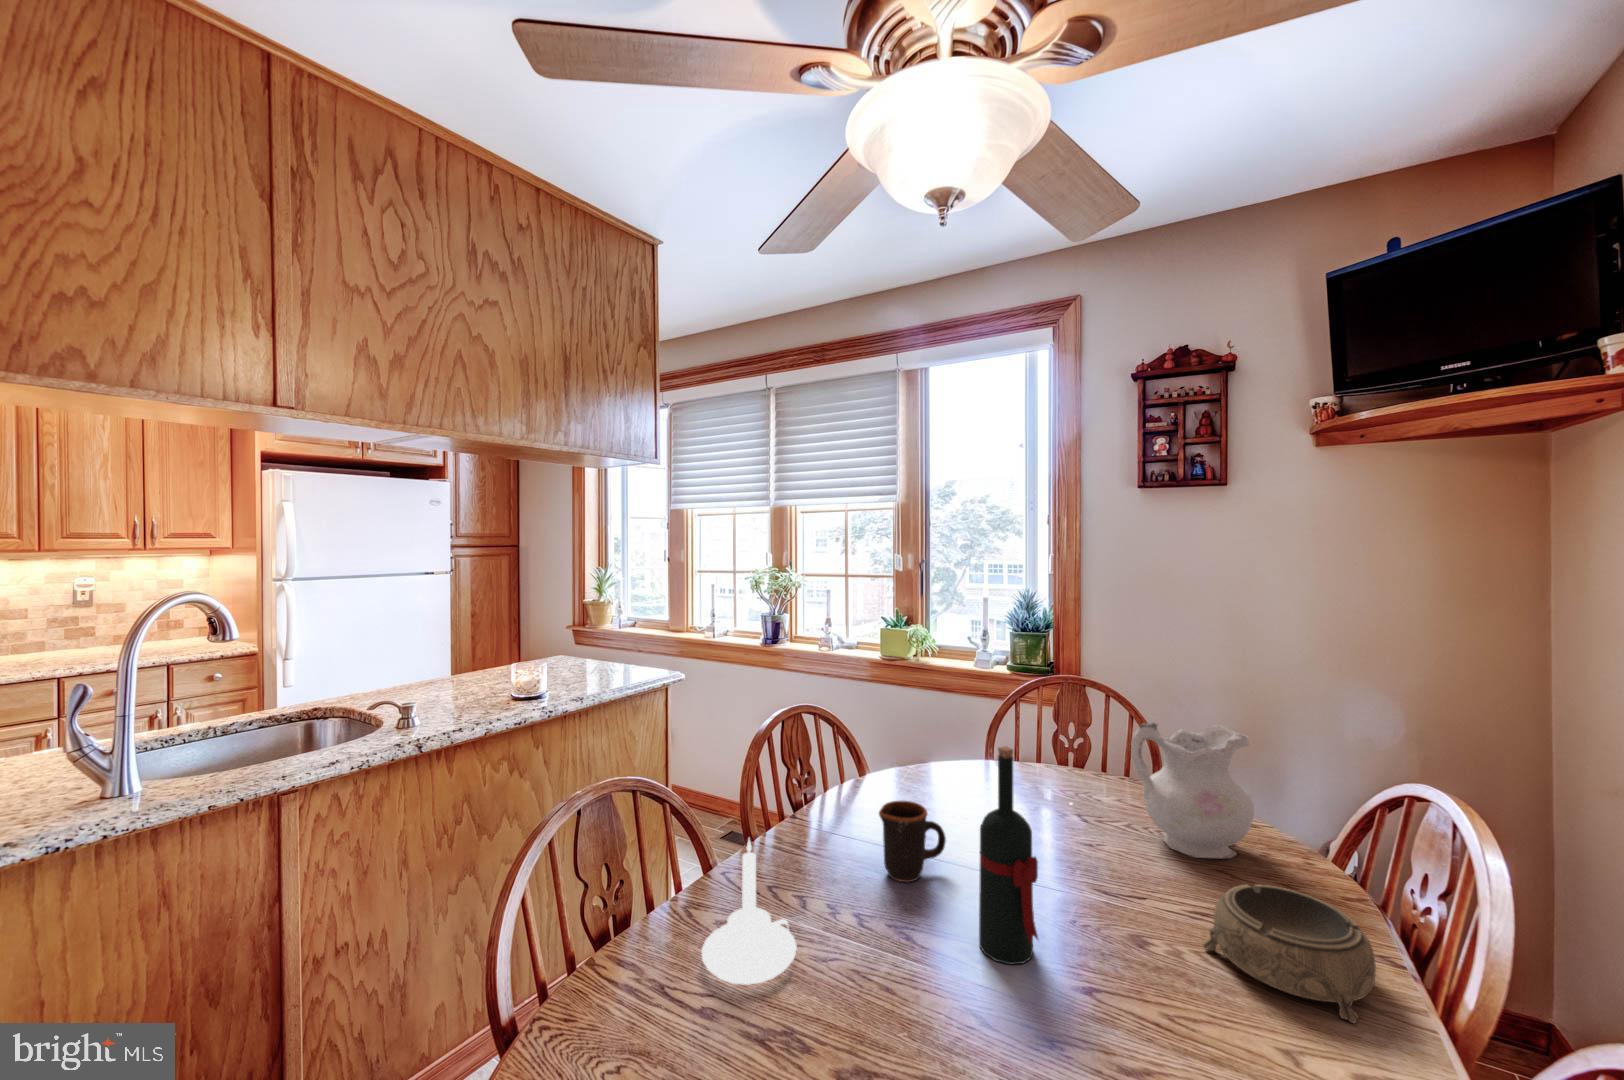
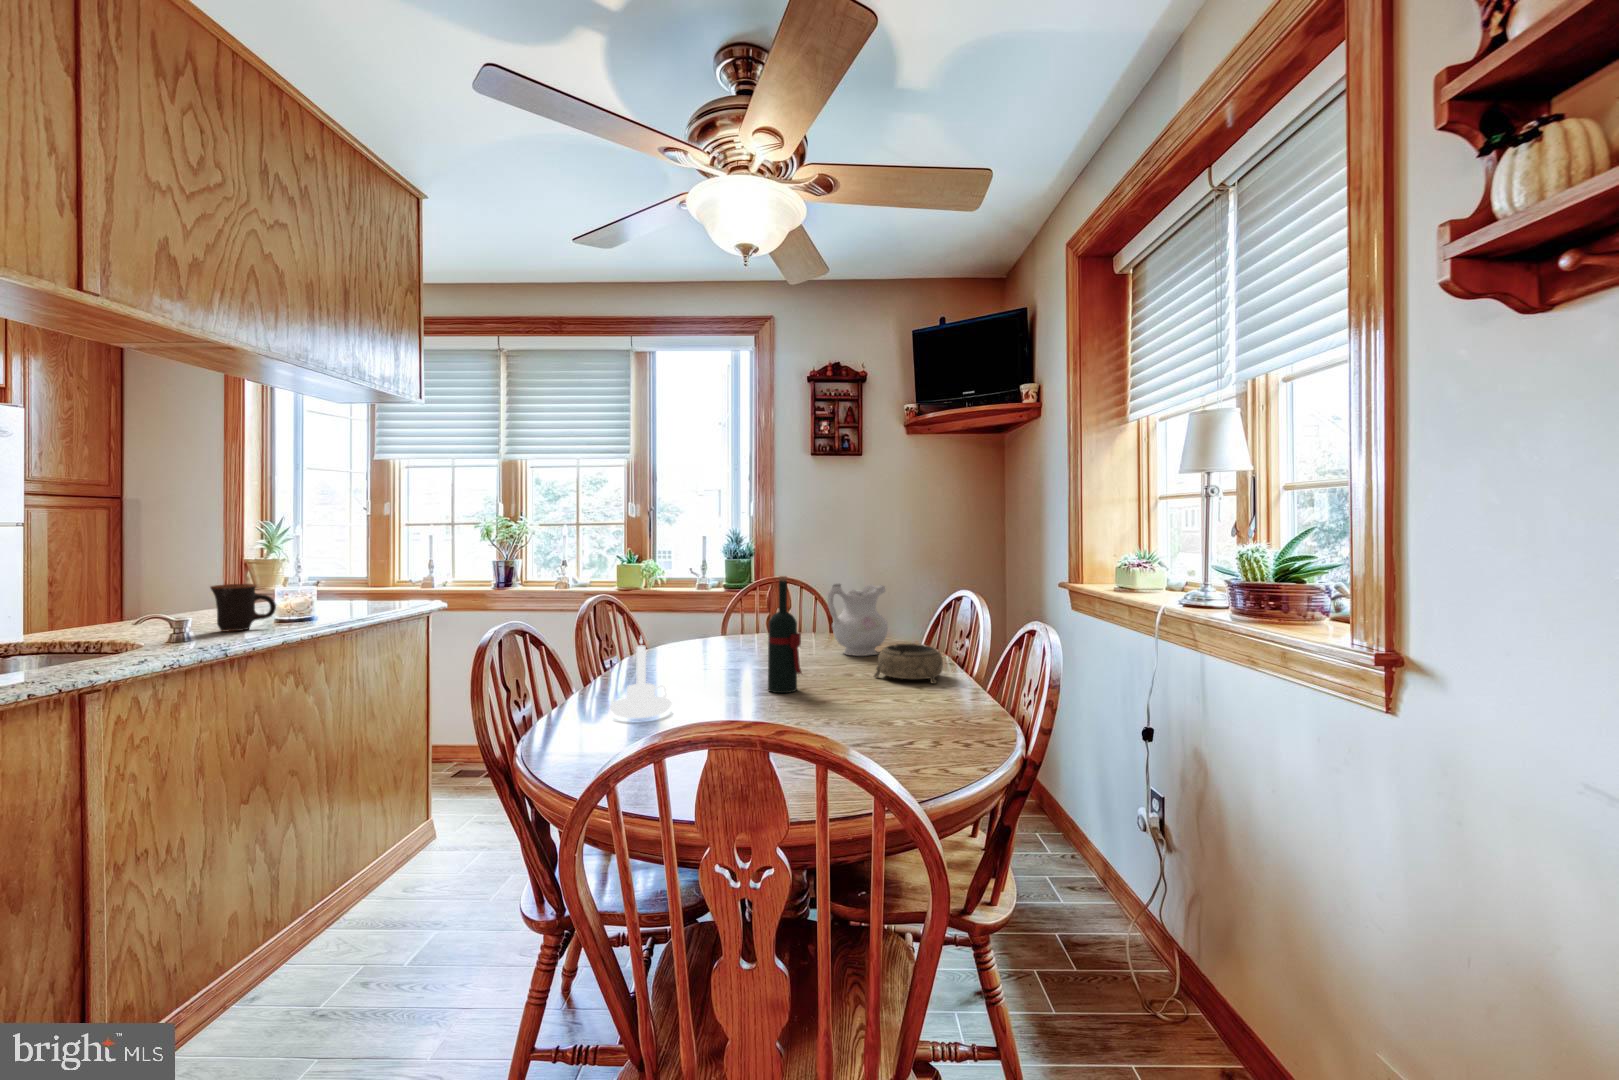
mug: present [879,801,946,882] -> present [210,584,276,632]

